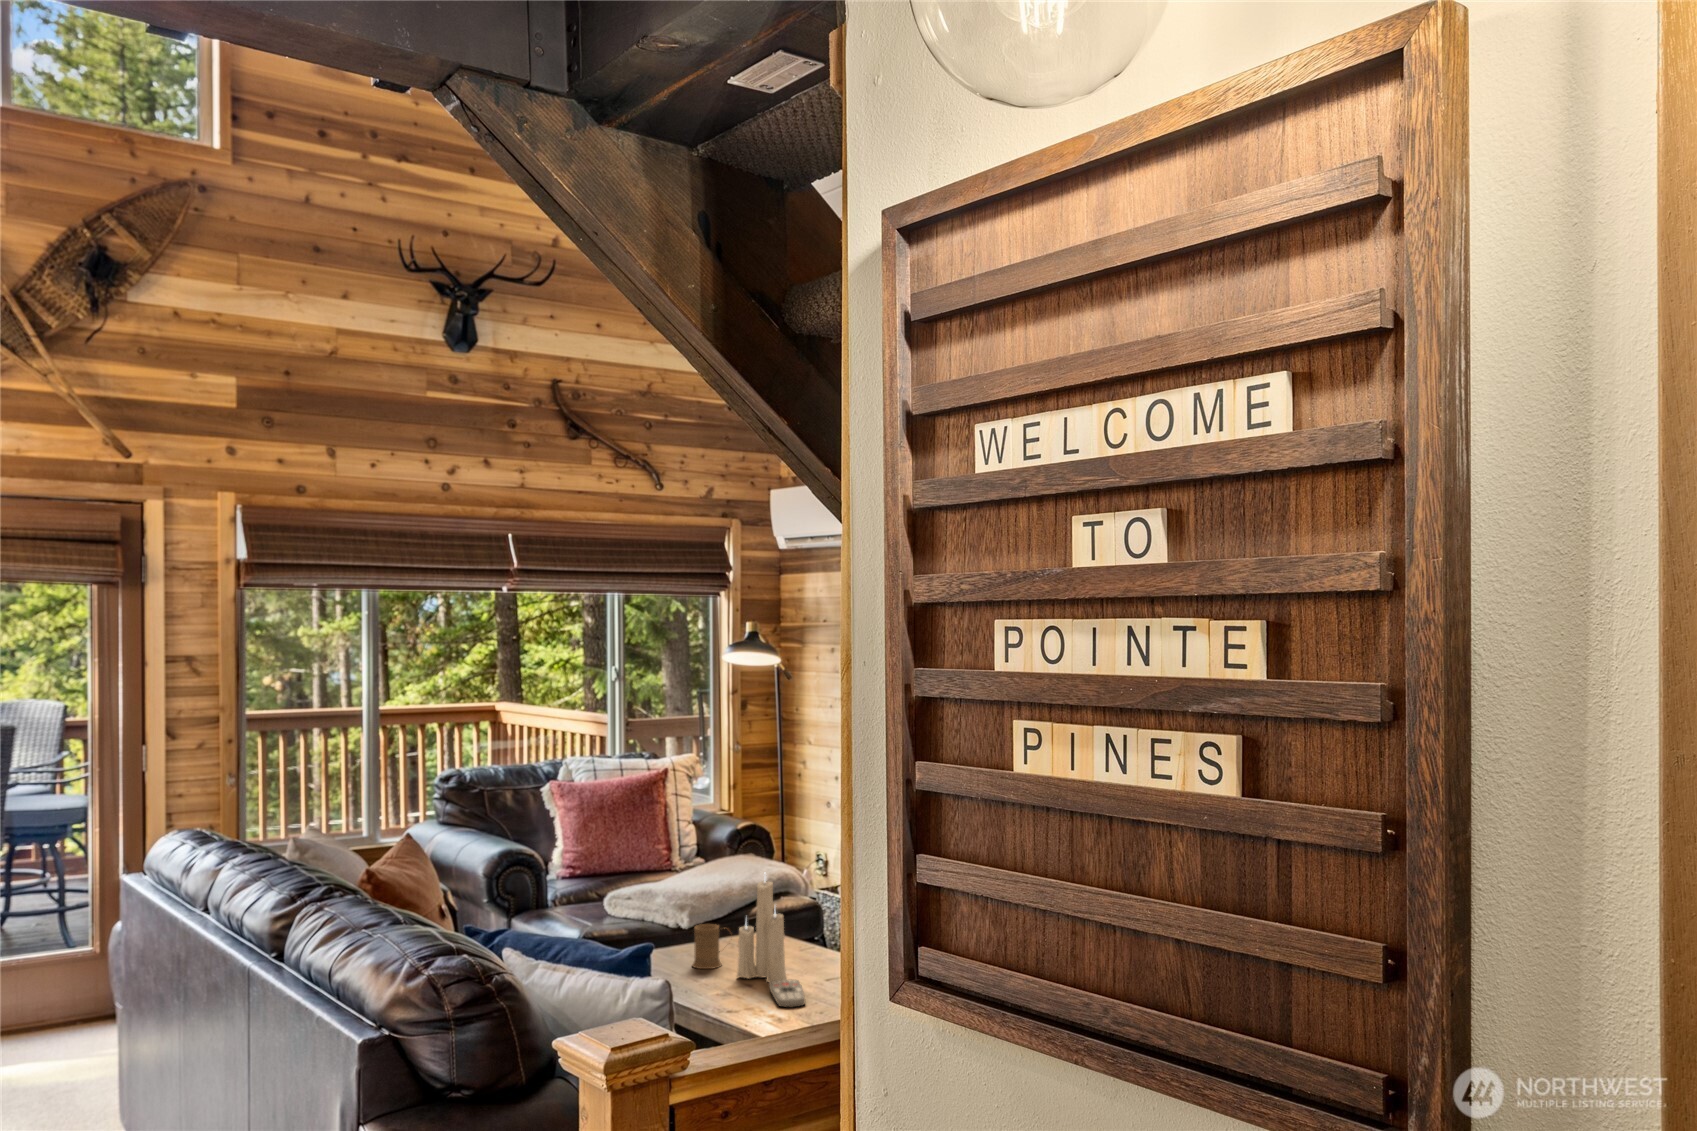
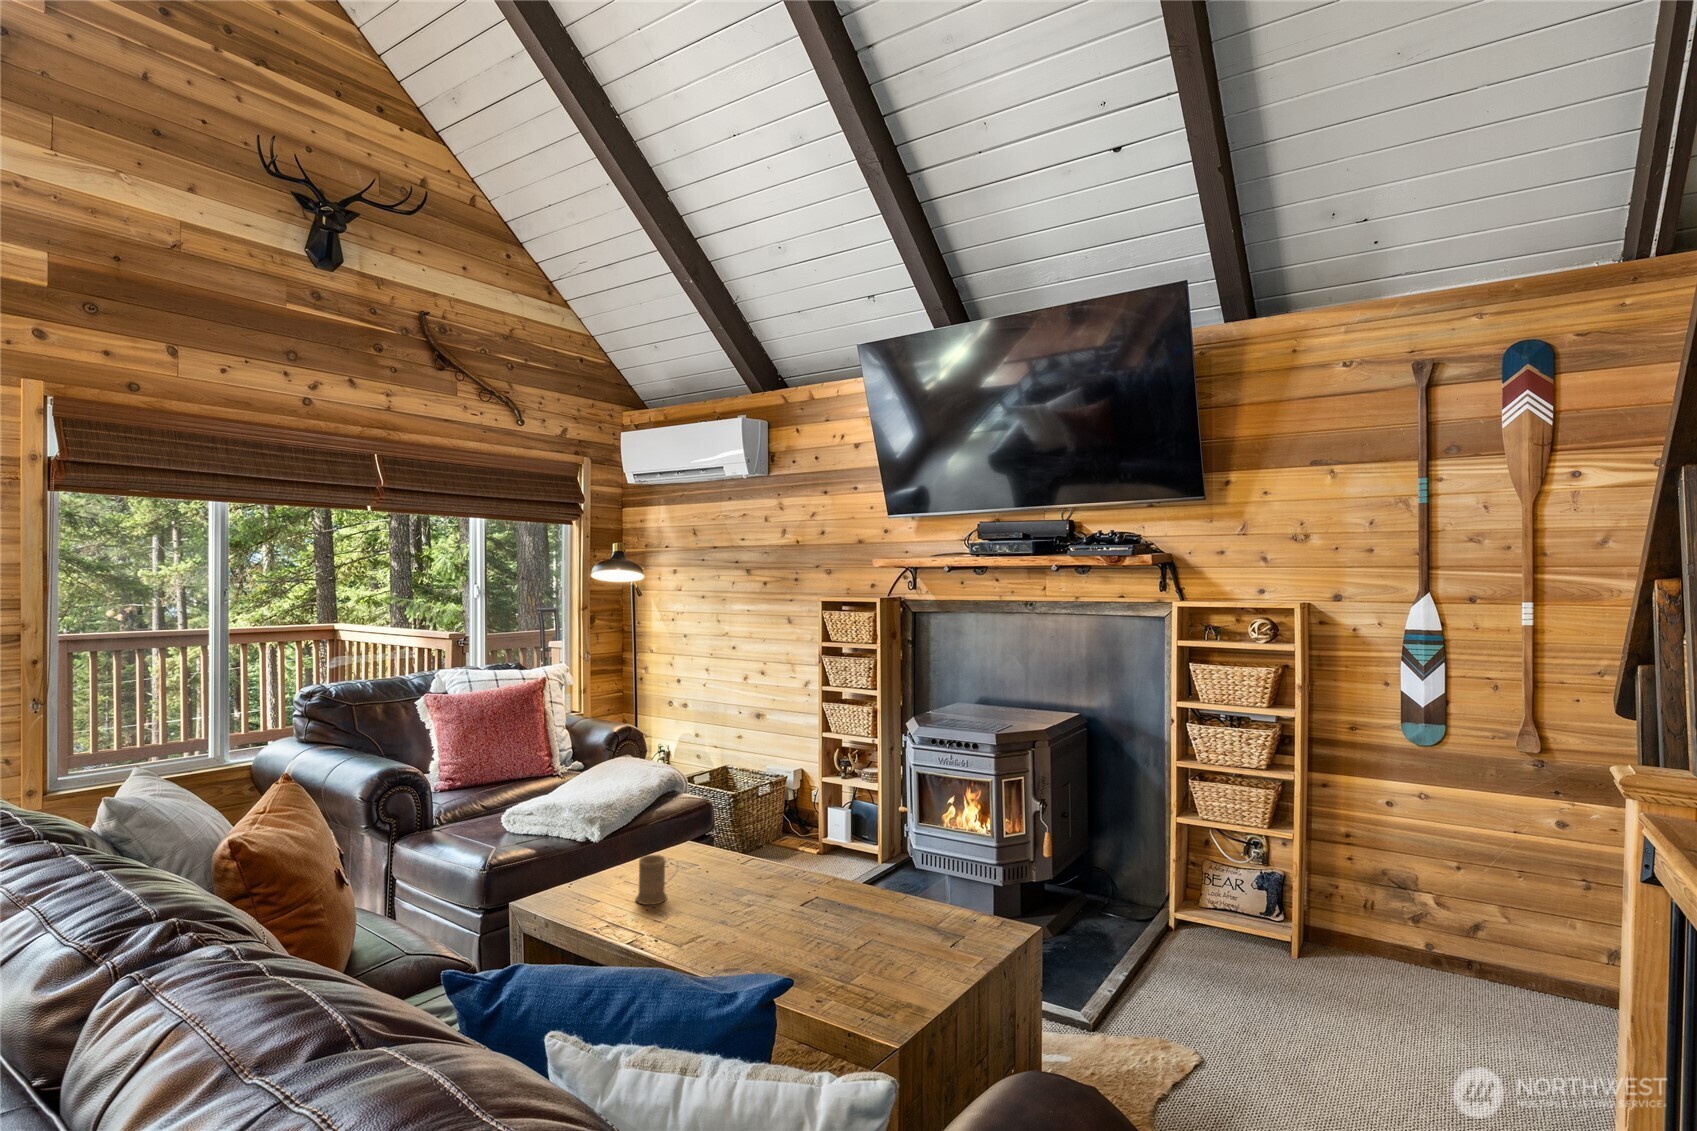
candle: present [737,873,787,982] -> none [695,794,751,920]
remote control: present [769,980,805,1008] -> none [744,918,798,959]

